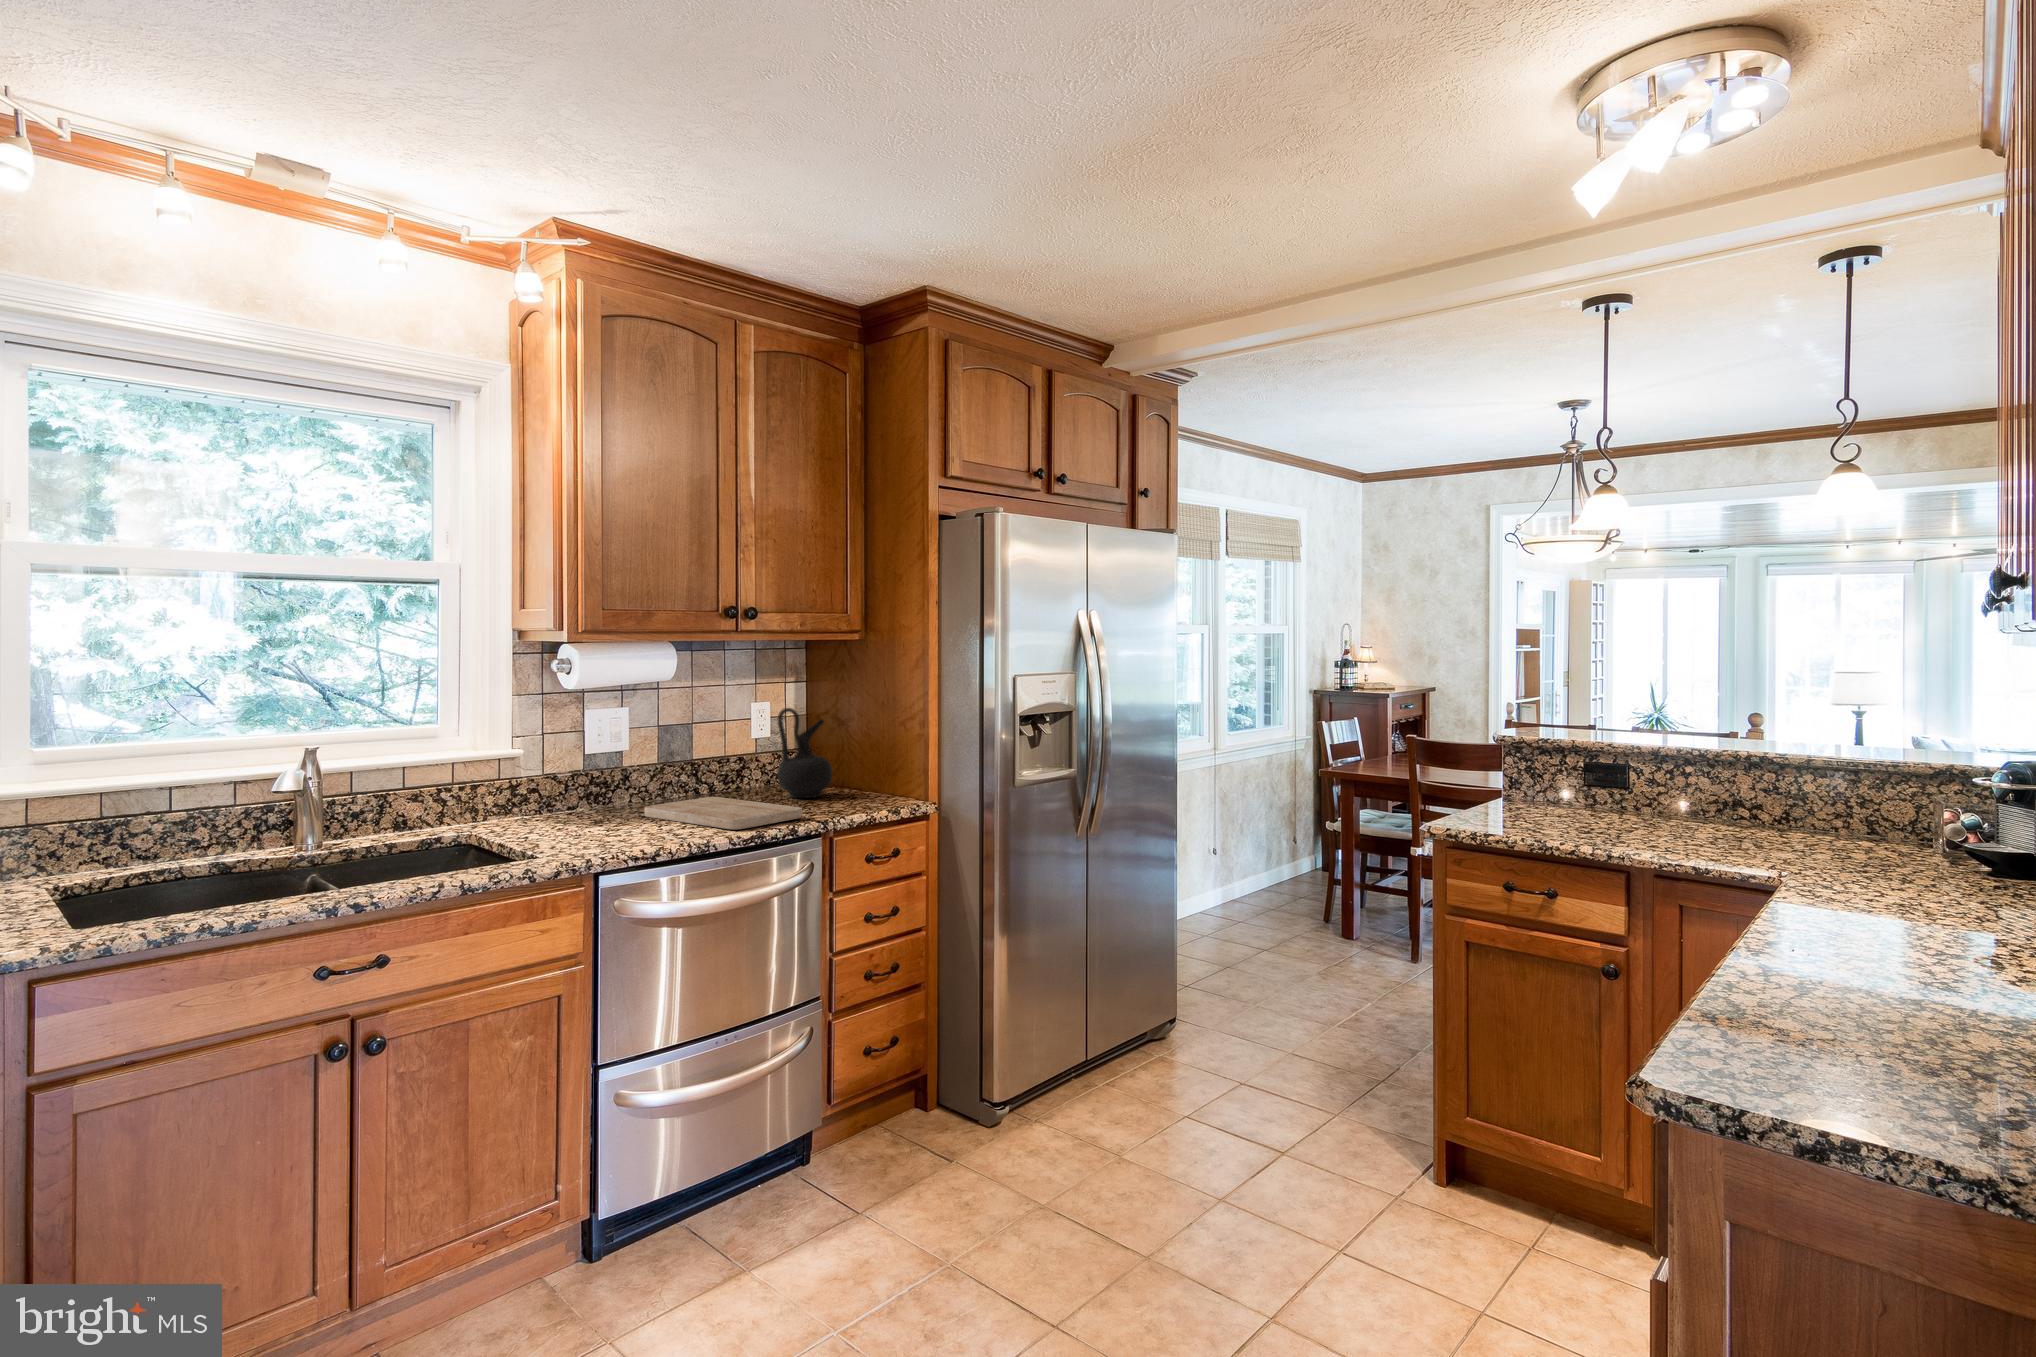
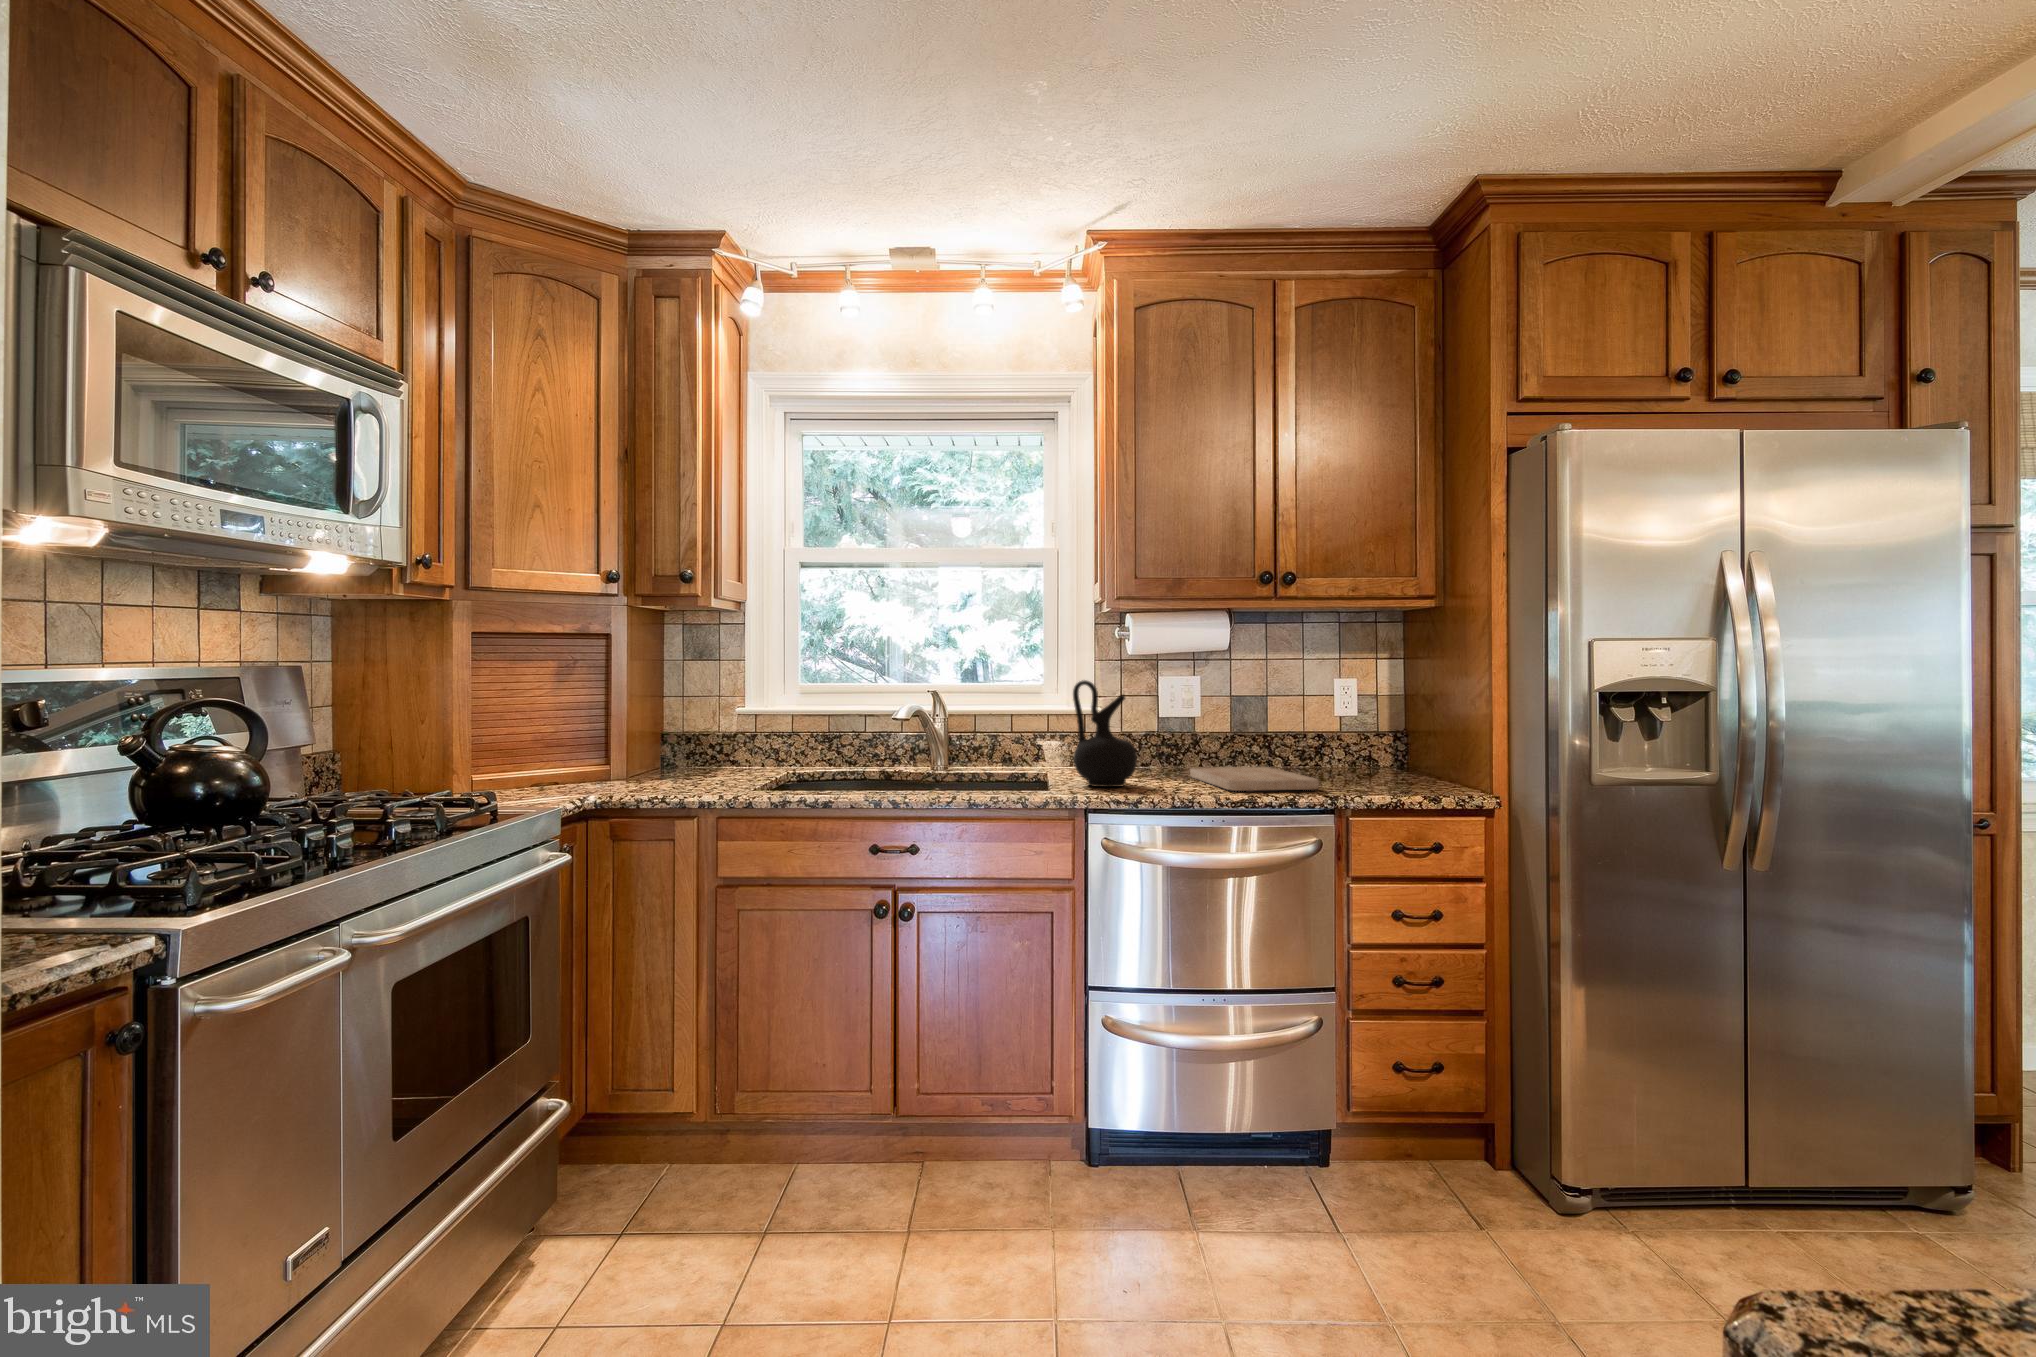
ceramic jug: present [777,708,832,798] -> present [1073,680,1137,787]

